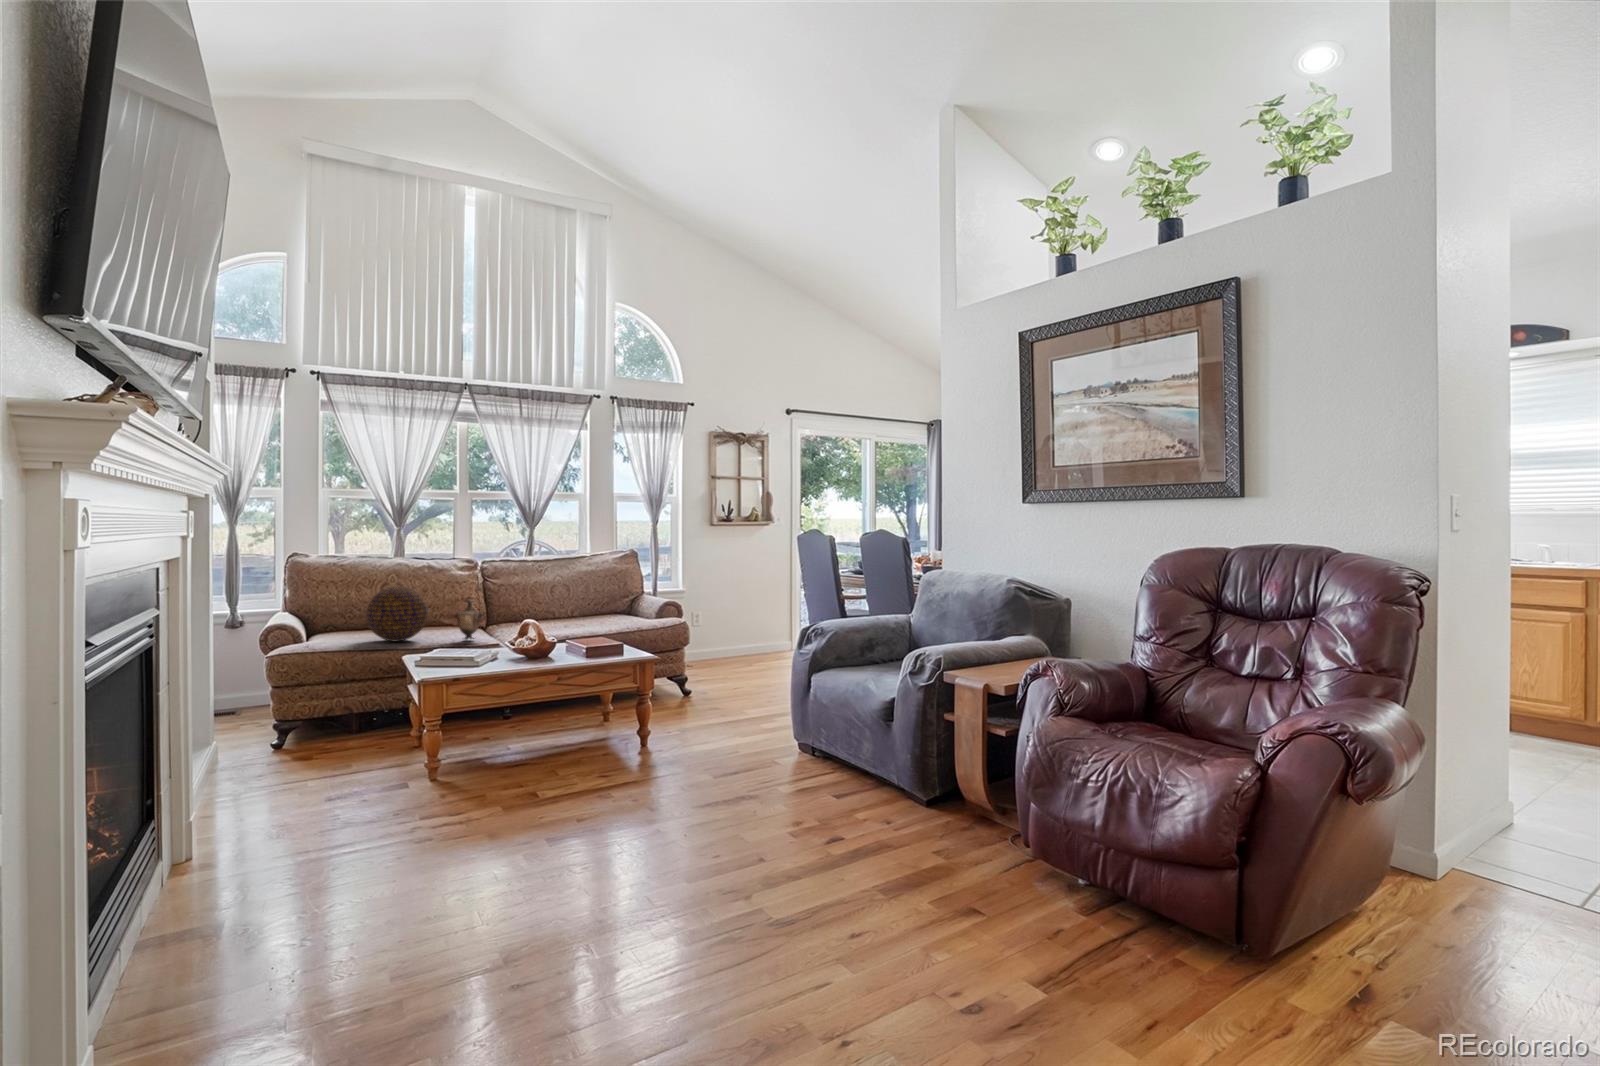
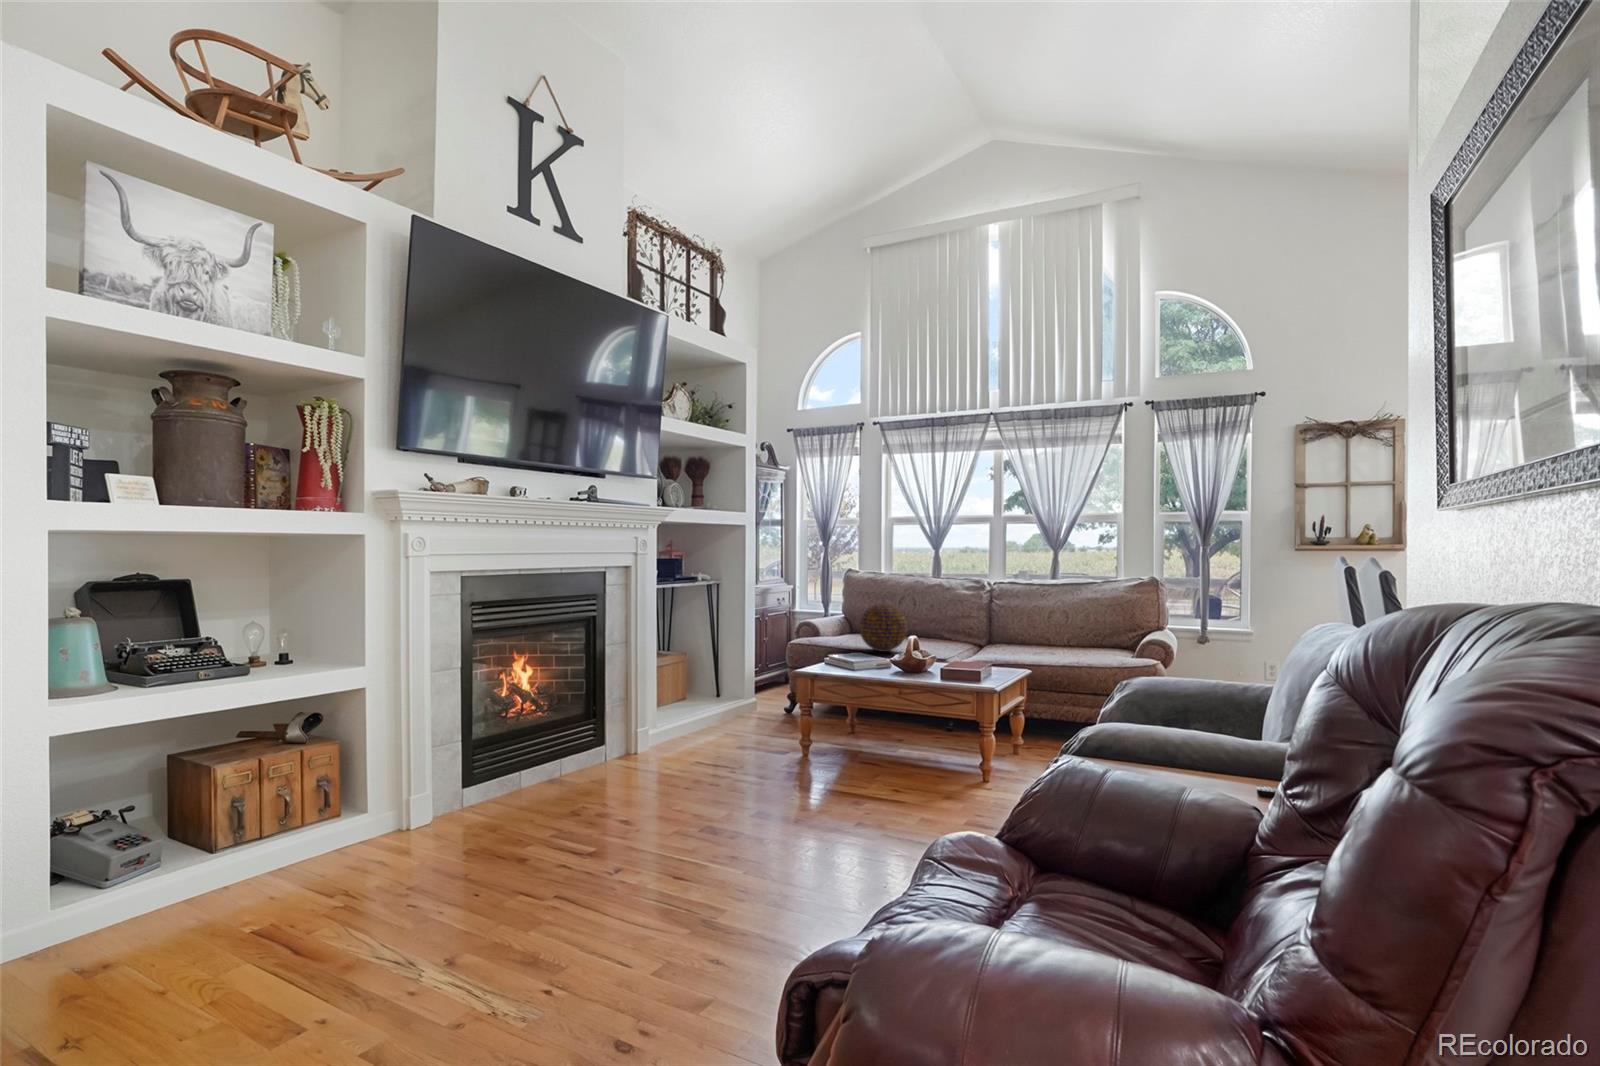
vase: present [455,599,483,640] -> none [923,617,947,658]

